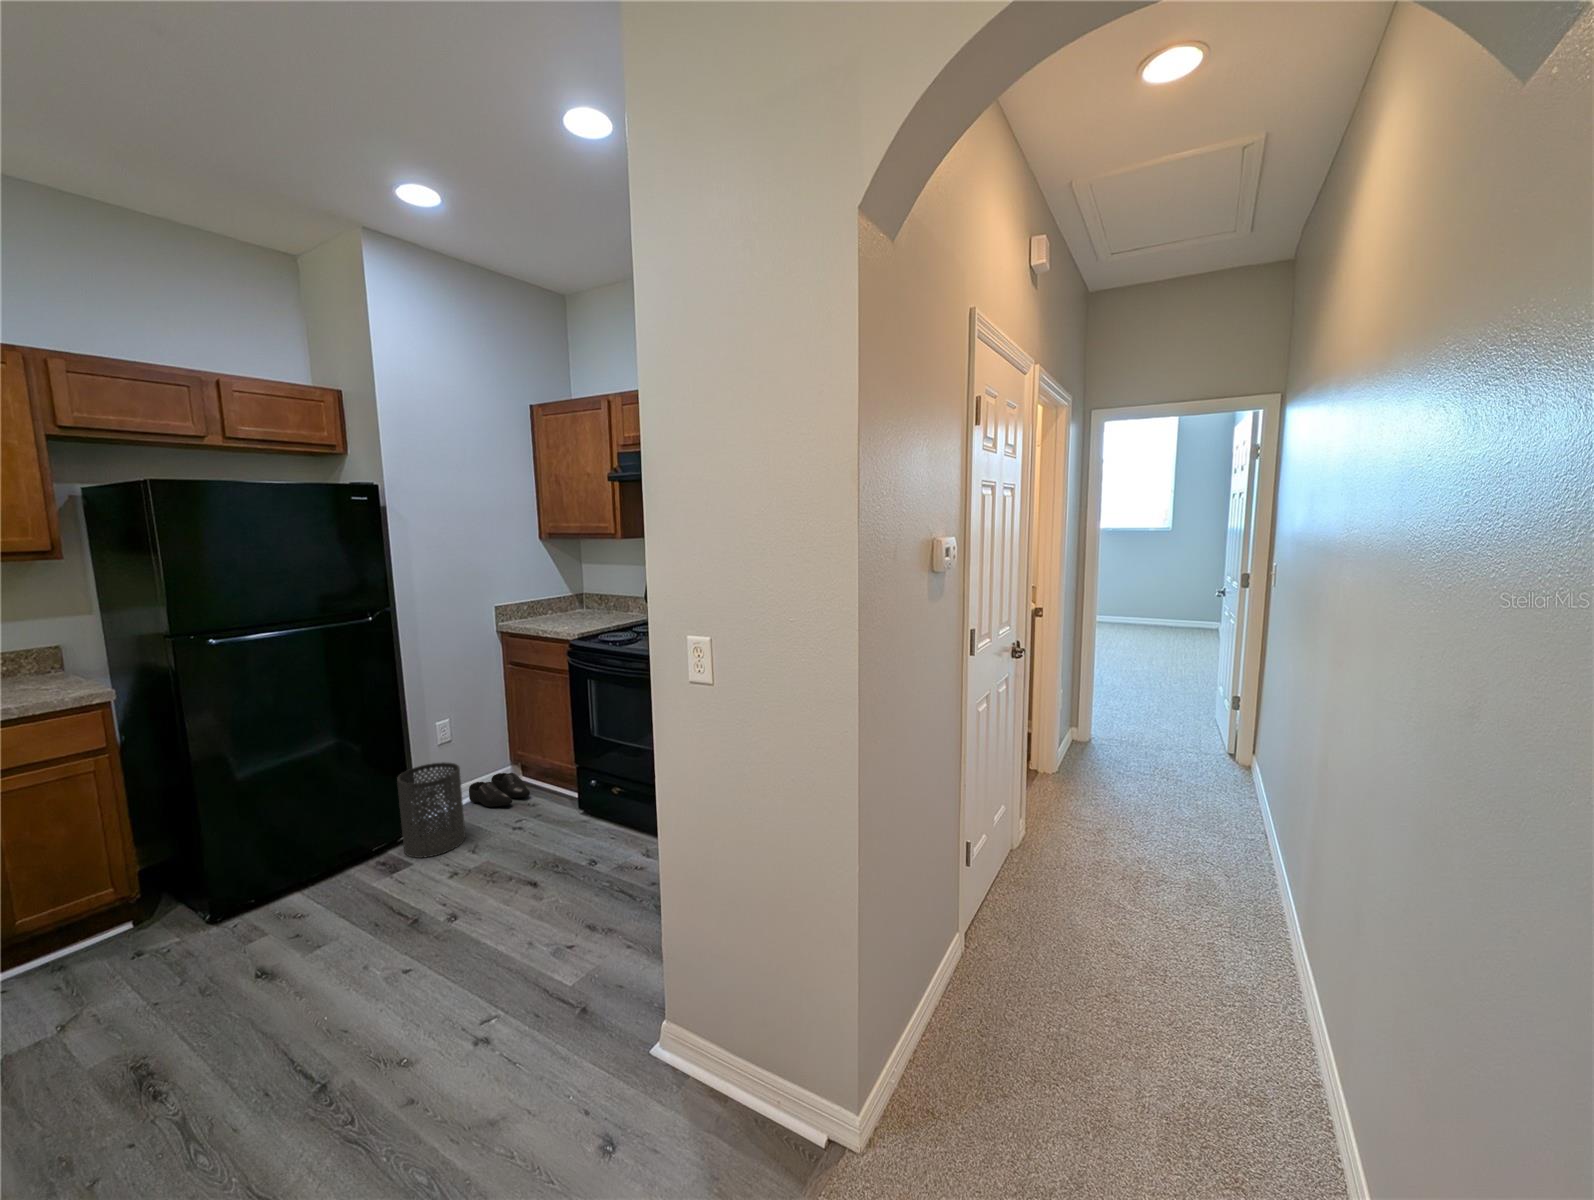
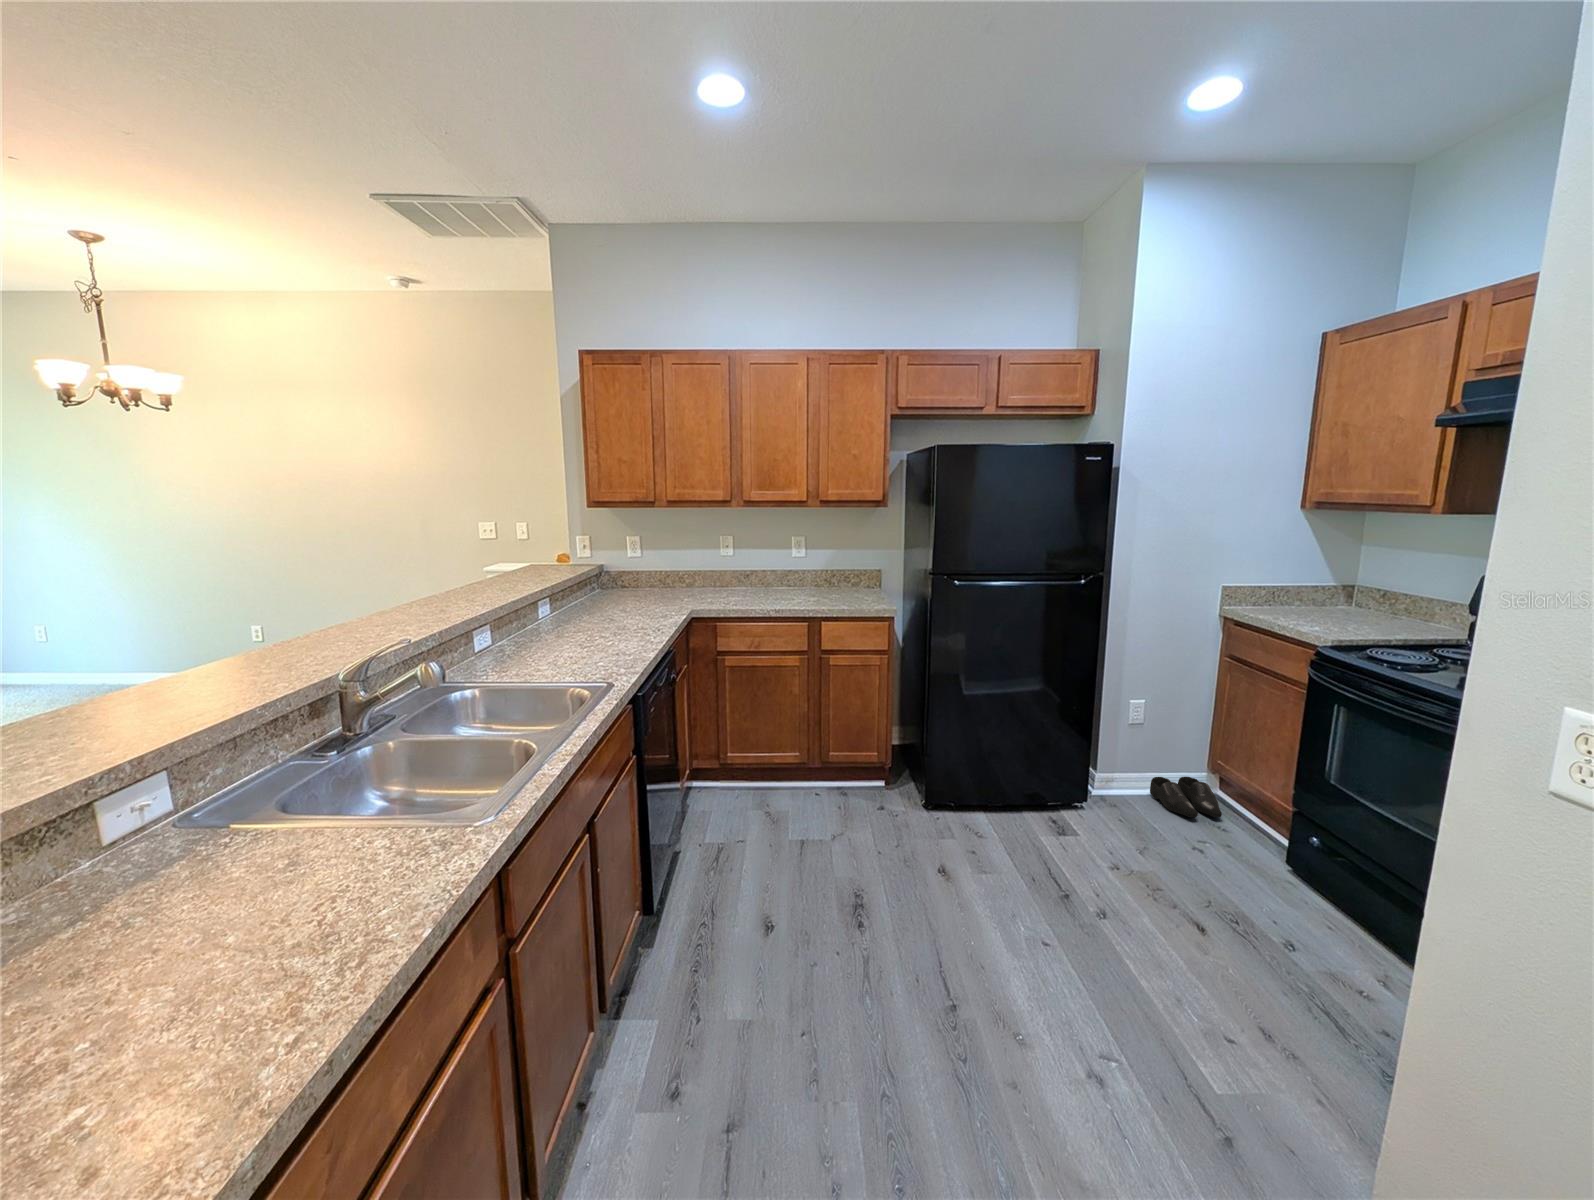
trash can: present [397,762,465,858] -> none [1074,740,1143,839]

